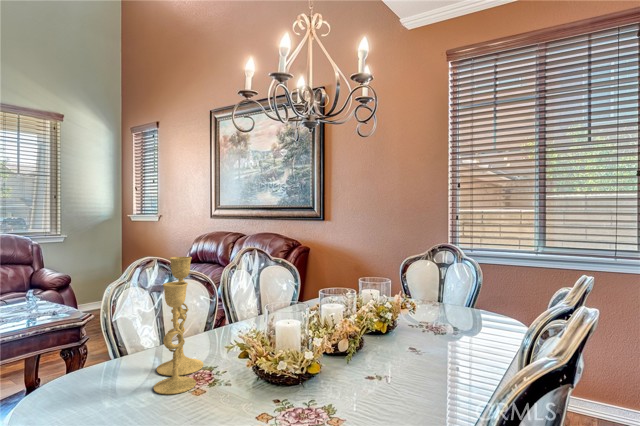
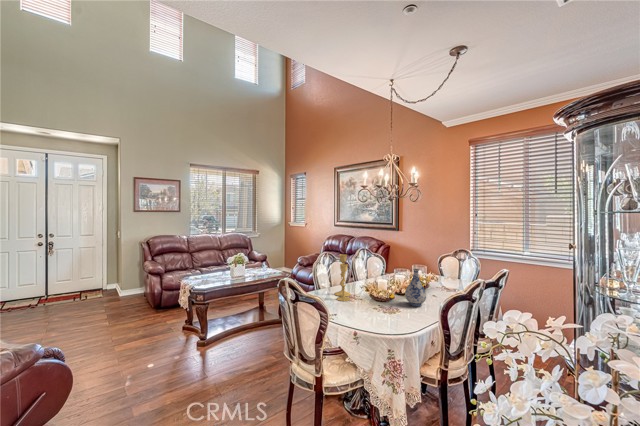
vase: none [349,285,405,390] -> present [405,269,426,306]

